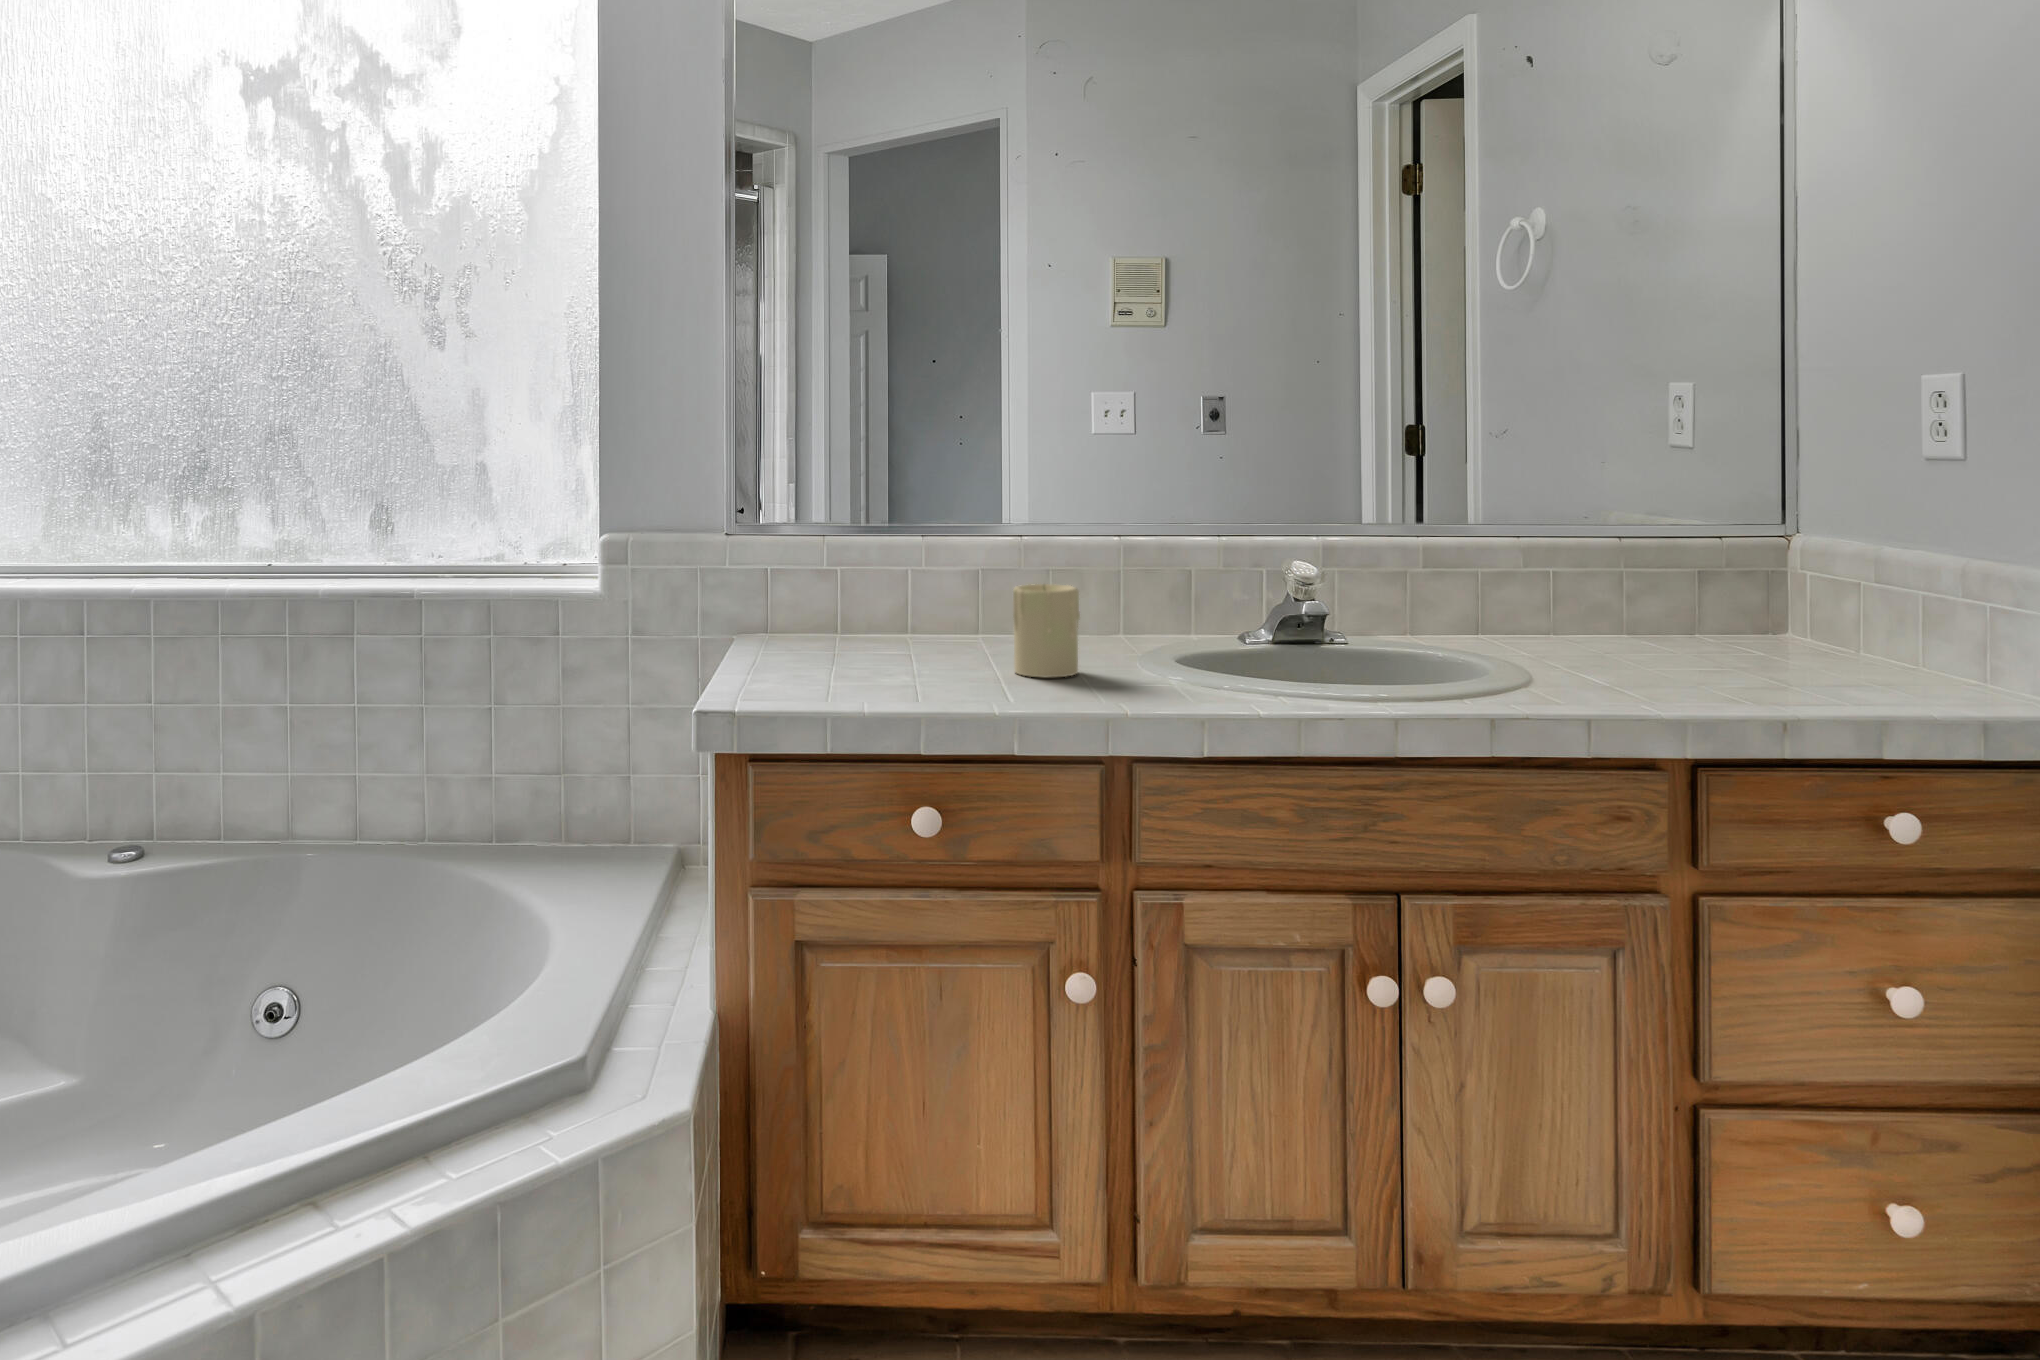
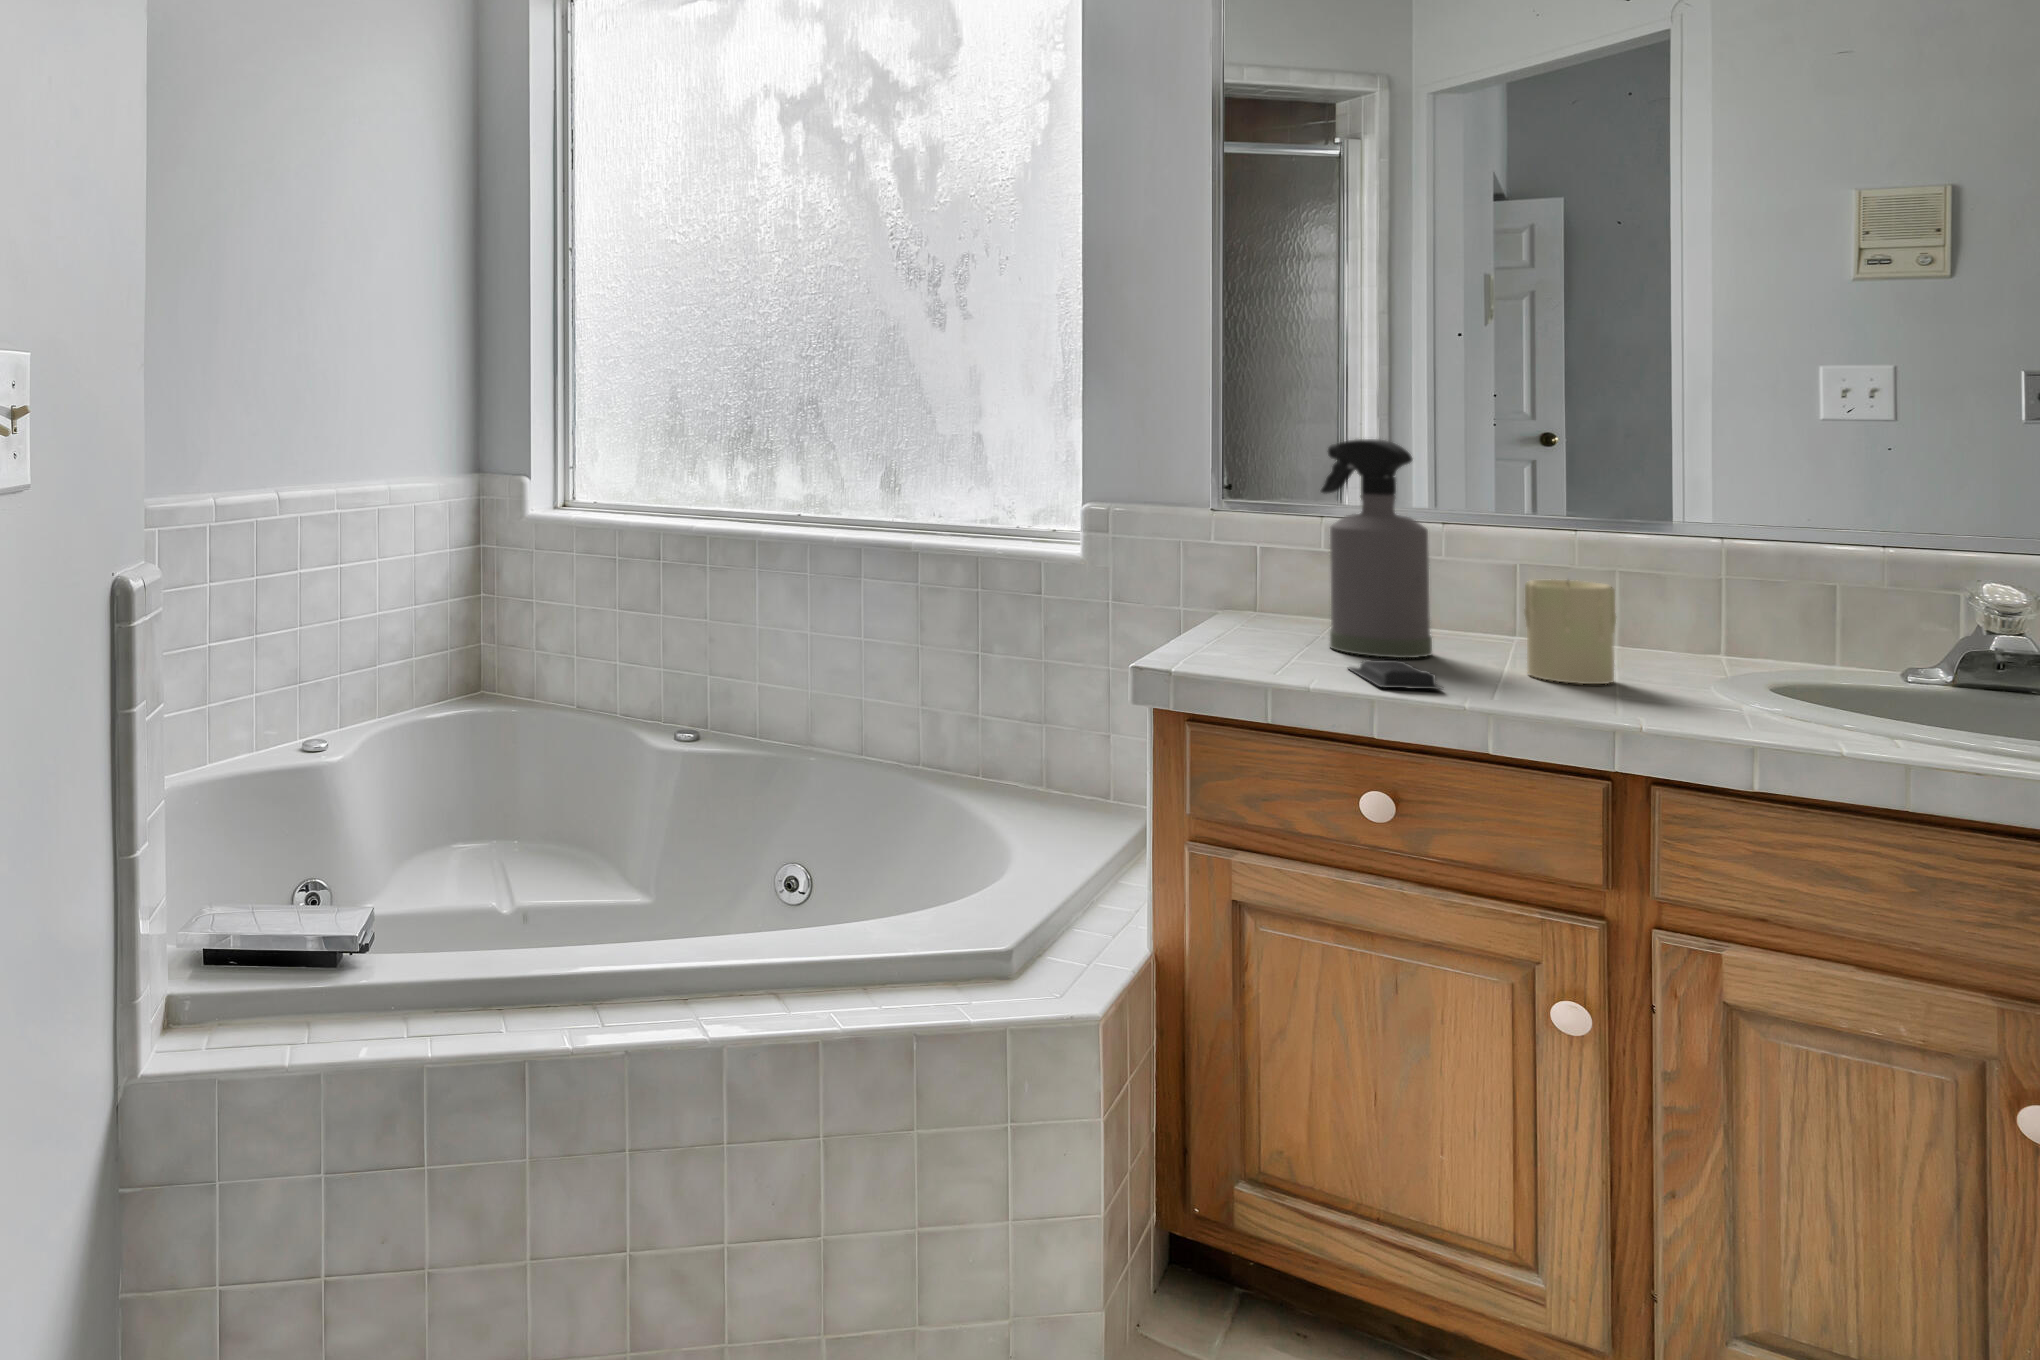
spray bottle: none [838,462,935,670] -> present [1321,439,1432,658]
soap bar: none [883,674,974,704] -> present [1347,660,1443,690]

